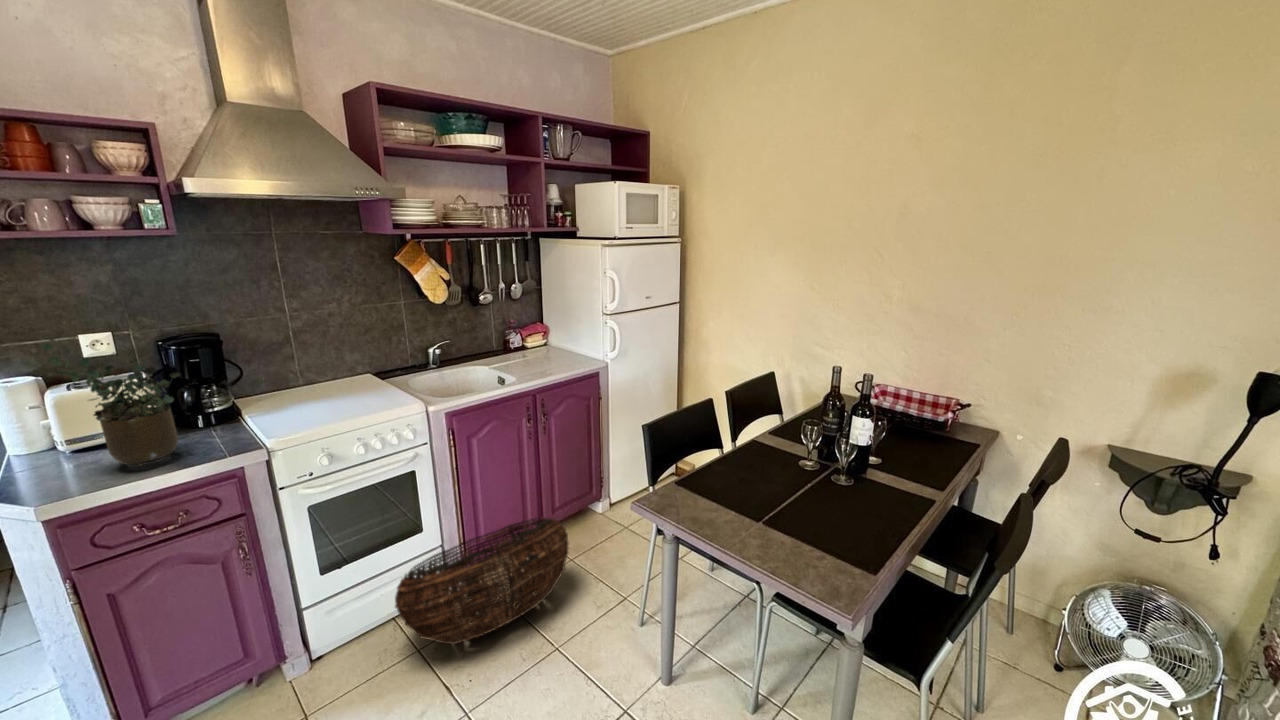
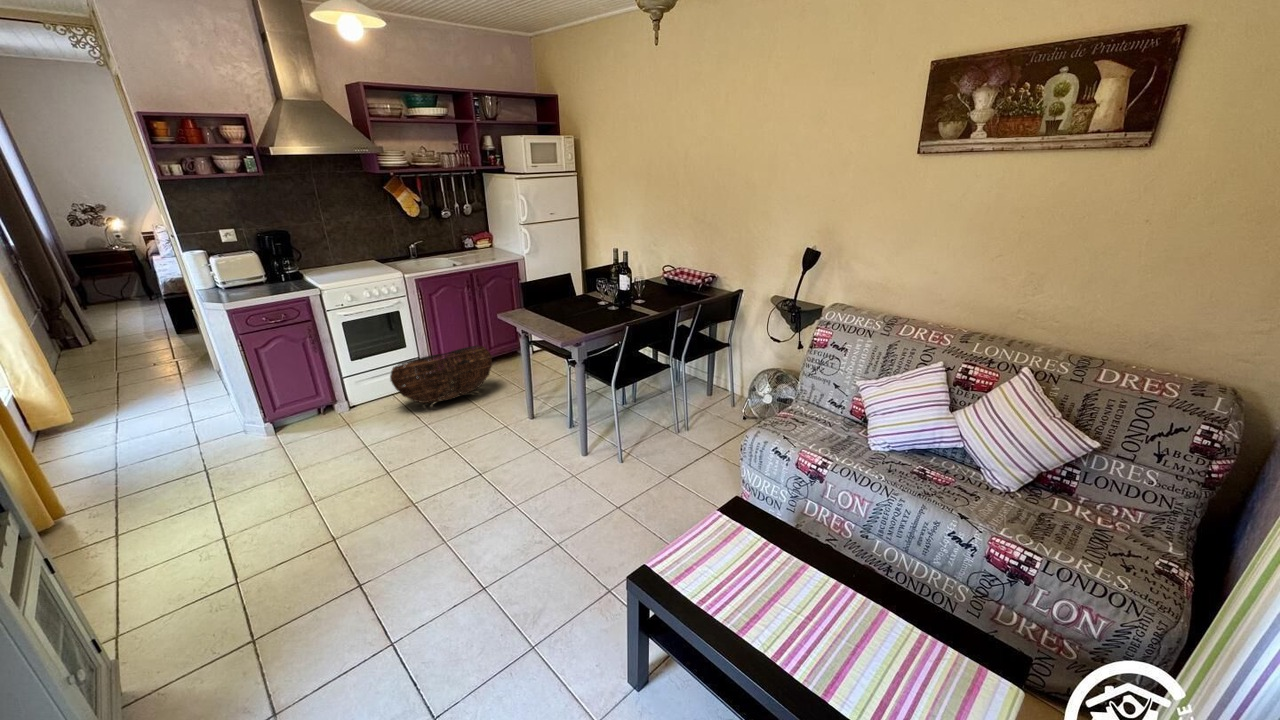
potted plant: present [40,343,180,466] -> none [215,230,277,292]

